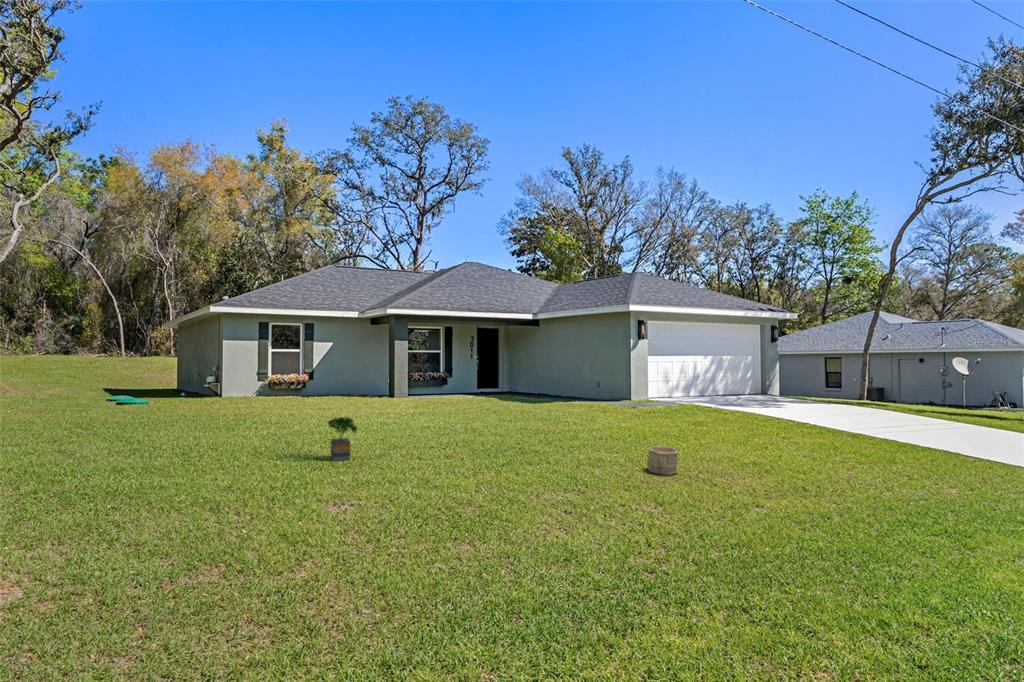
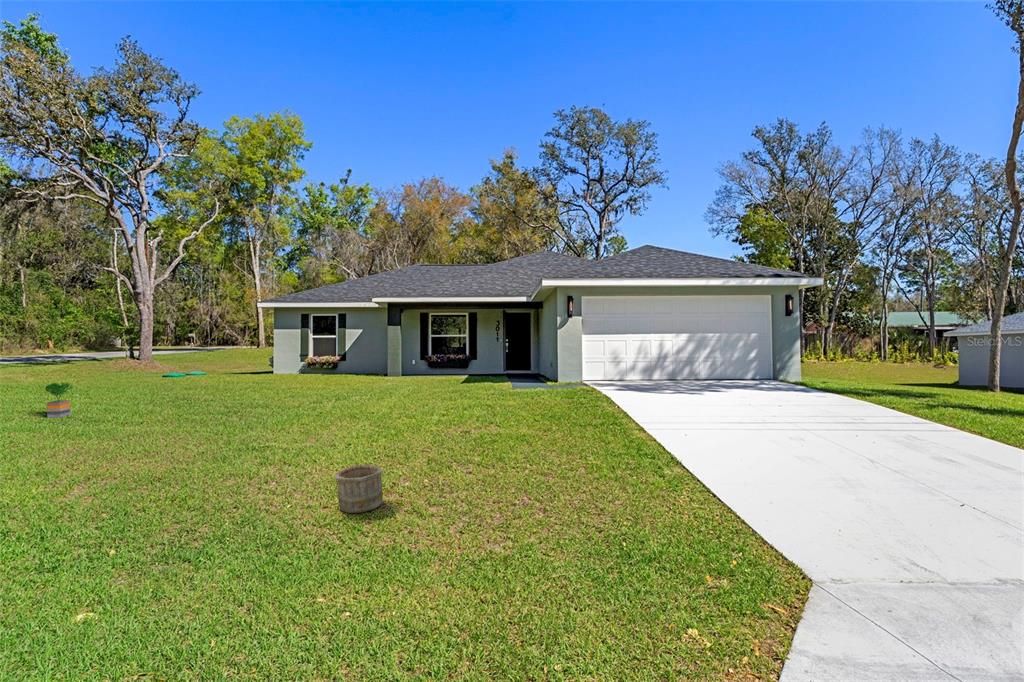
wooden bucket: present [648,446,678,475] -> present [335,465,383,513]

